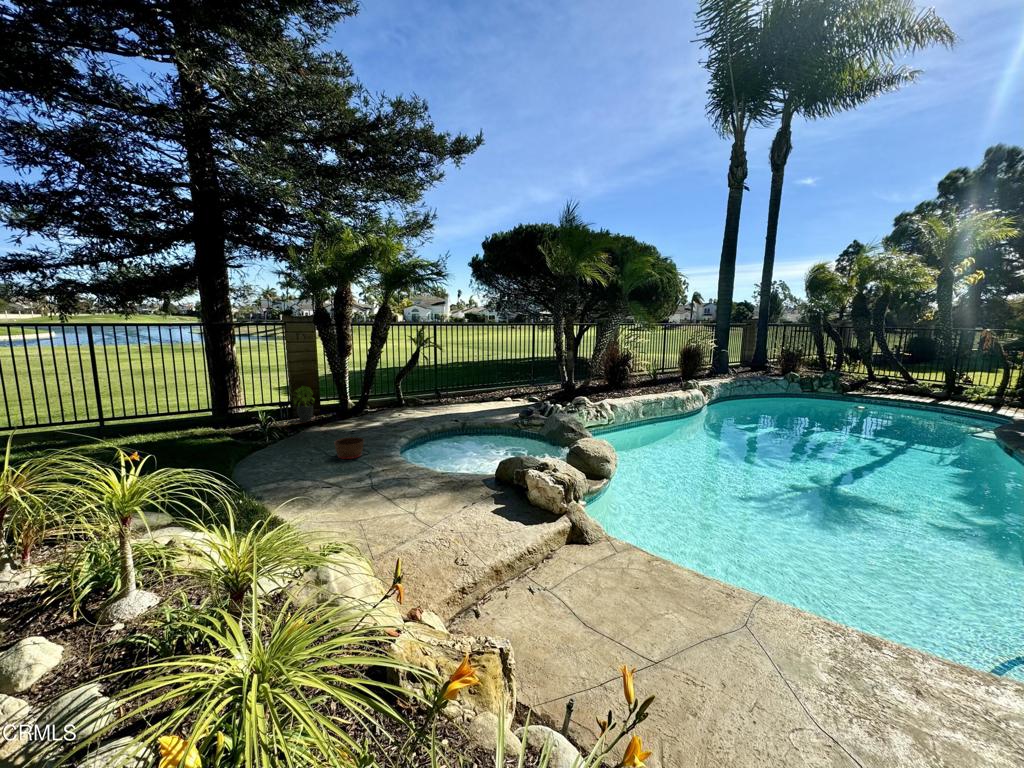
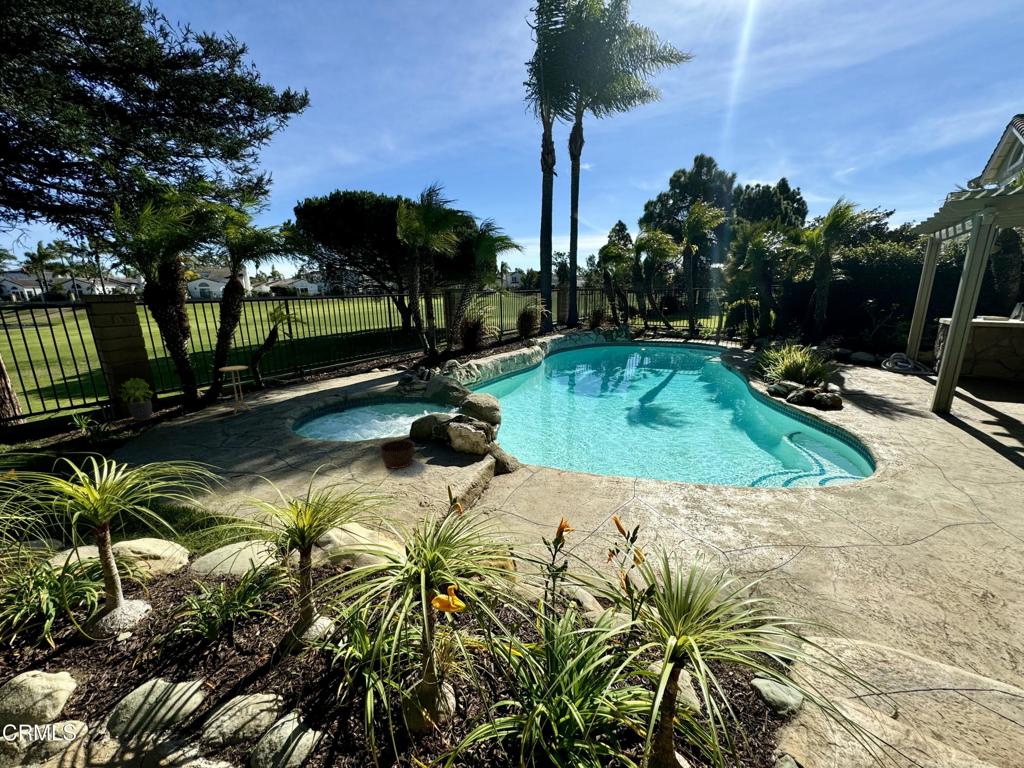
side table: none [361,383,384,426] -> present [219,366,251,414]
basket: present [334,437,364,459] -> present [380,440,415,468]

